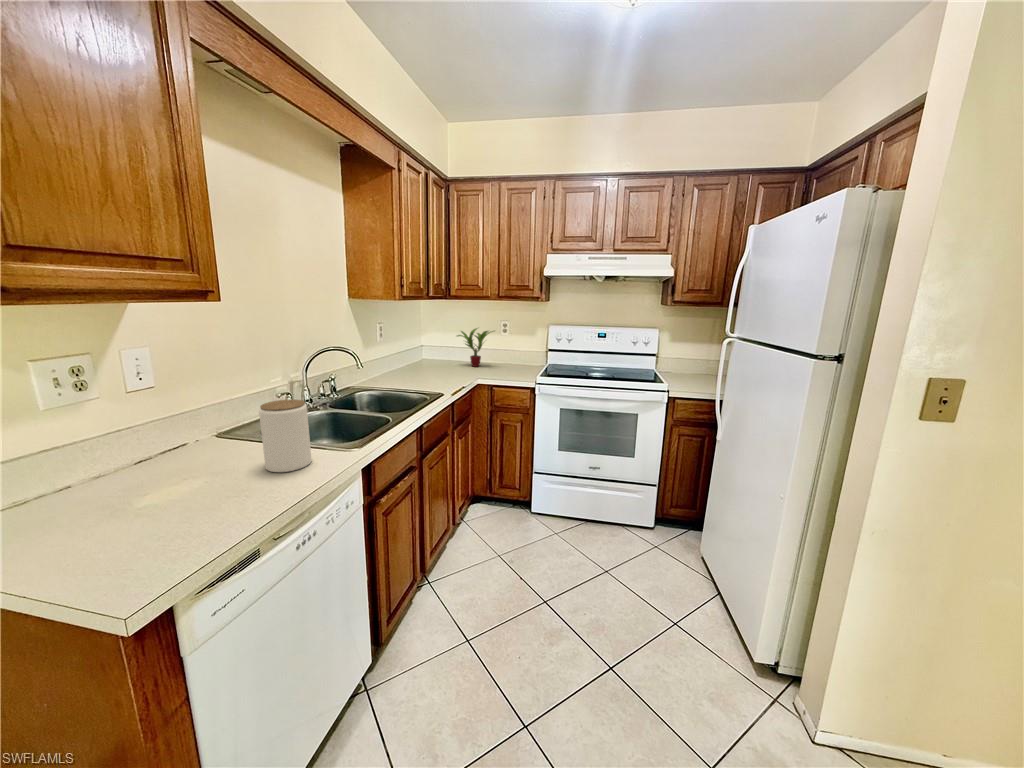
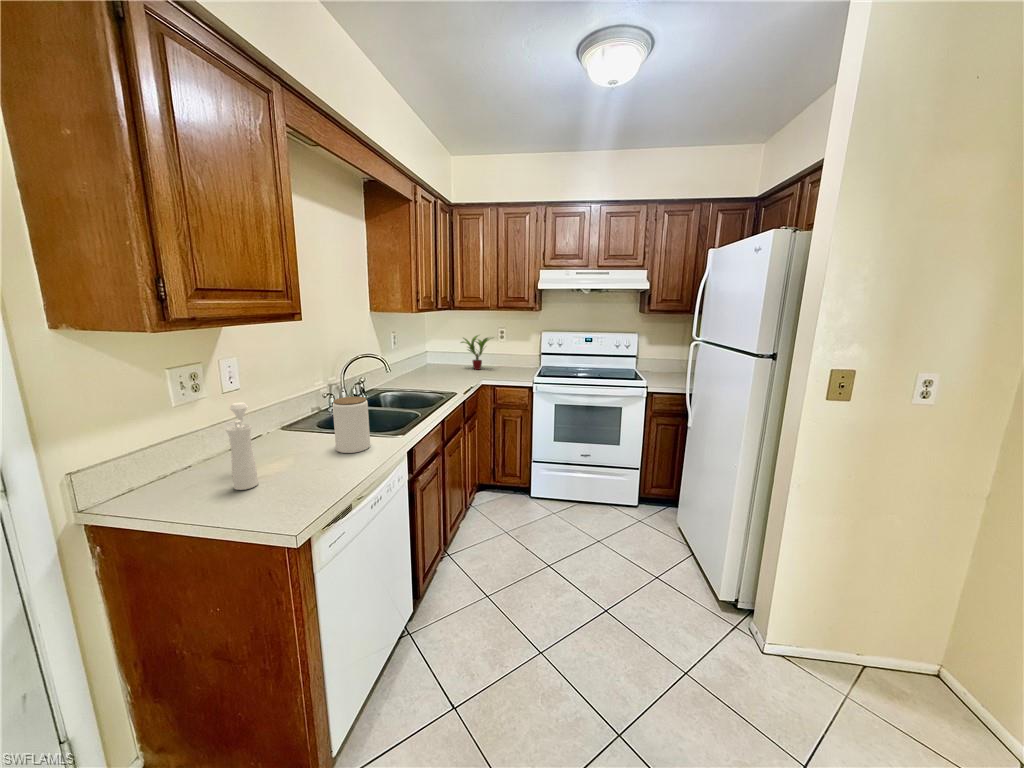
pepper mill: none [80,407,136,527] -> present [226,402,258,490]

